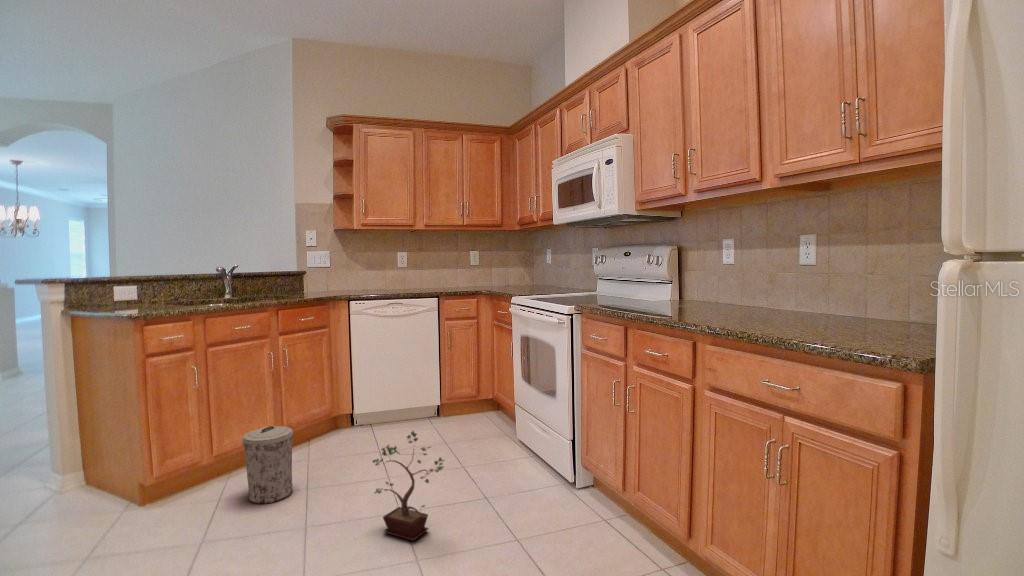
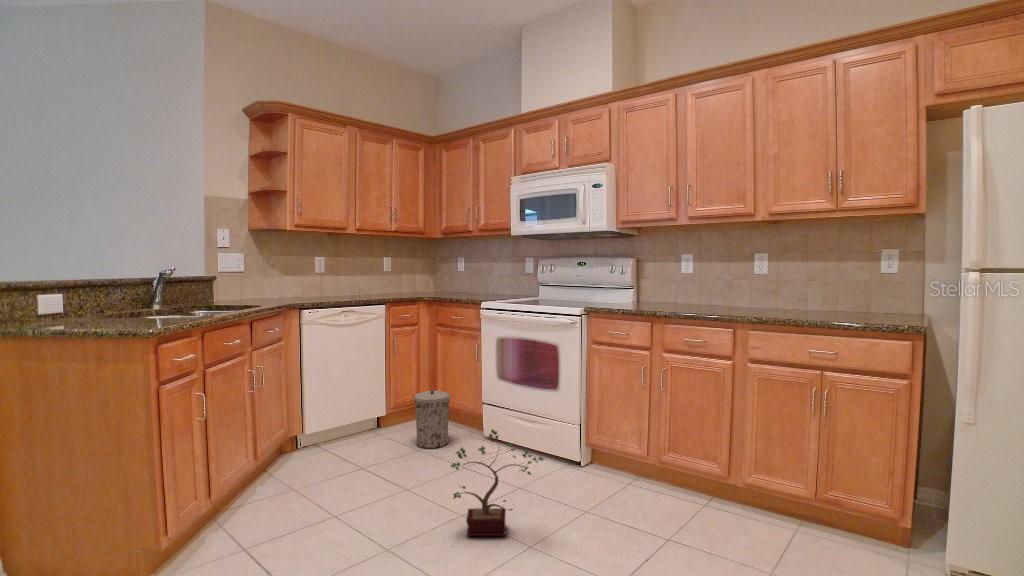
trash can: present [242,426,293,504] -> present [414,390,450,449]

